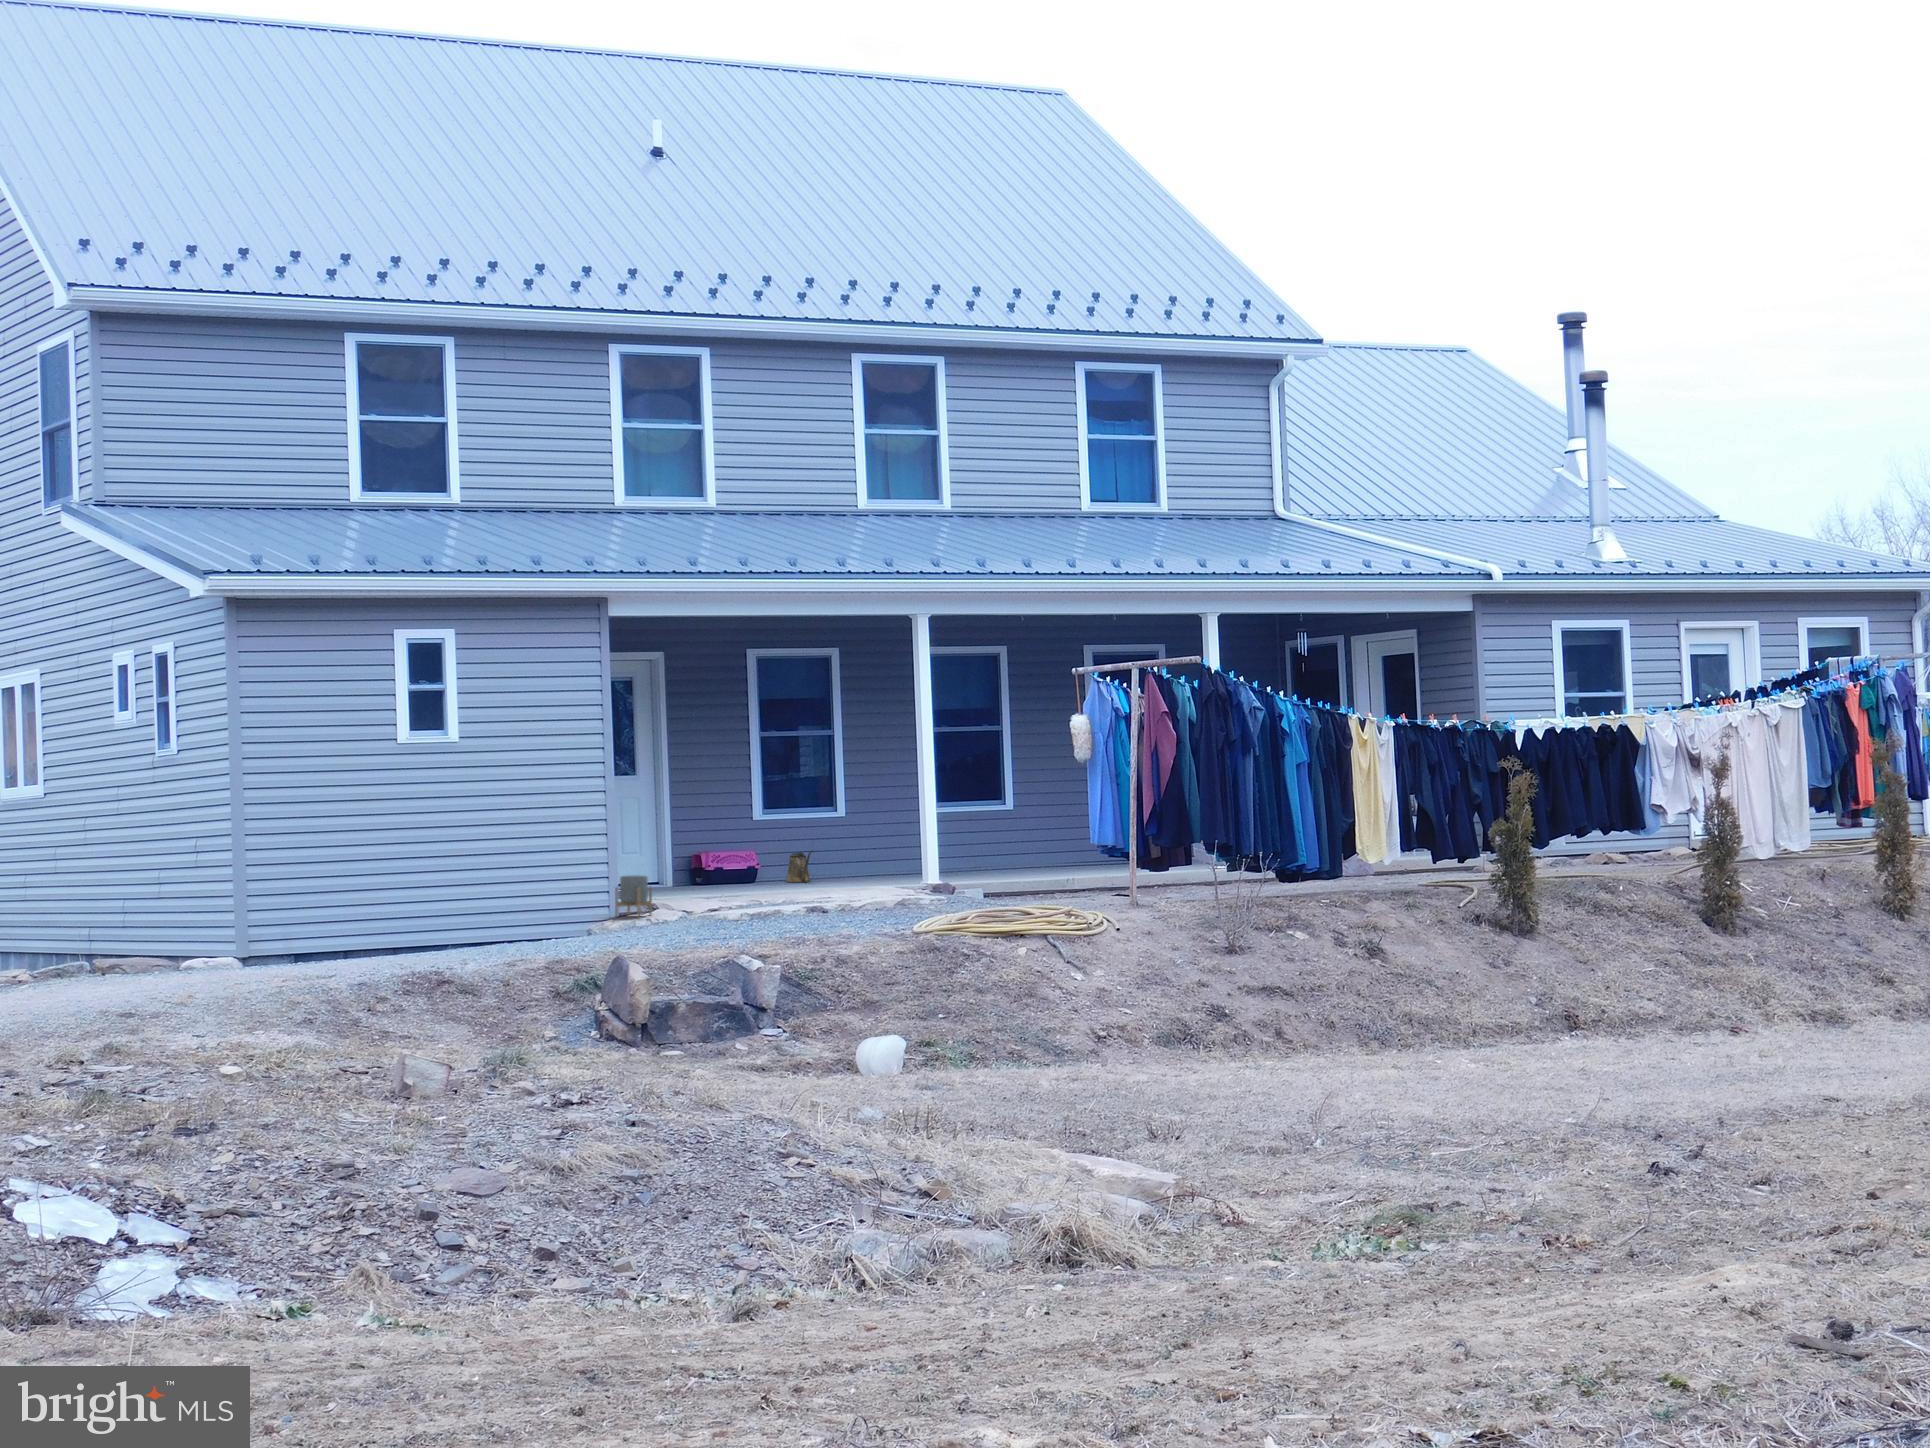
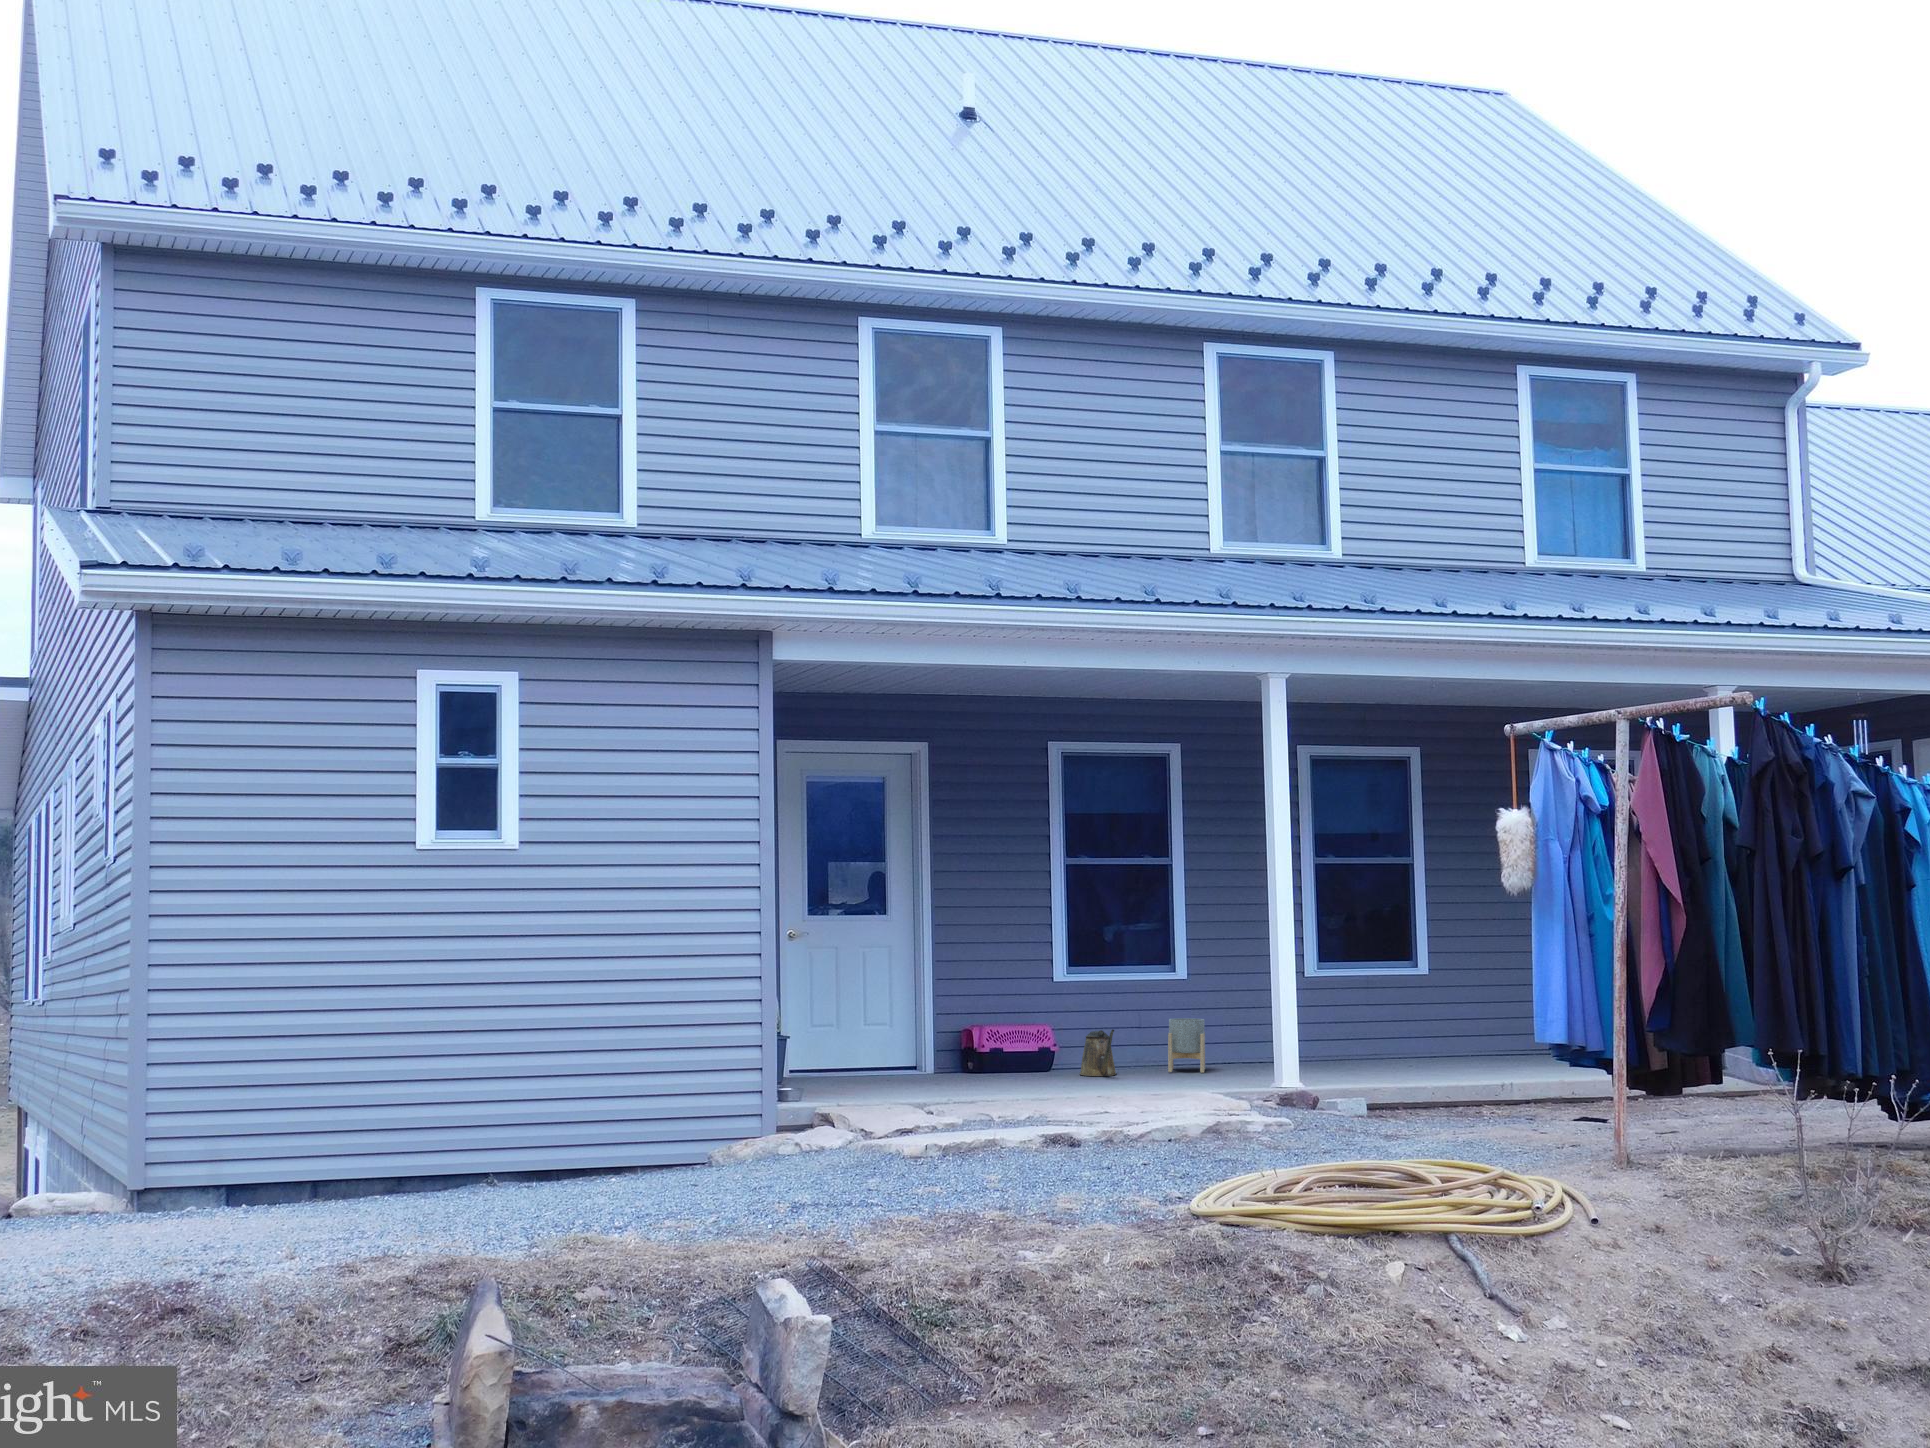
planter: present [615,876,652,917] -> present [1168,1018,1205,1073]

